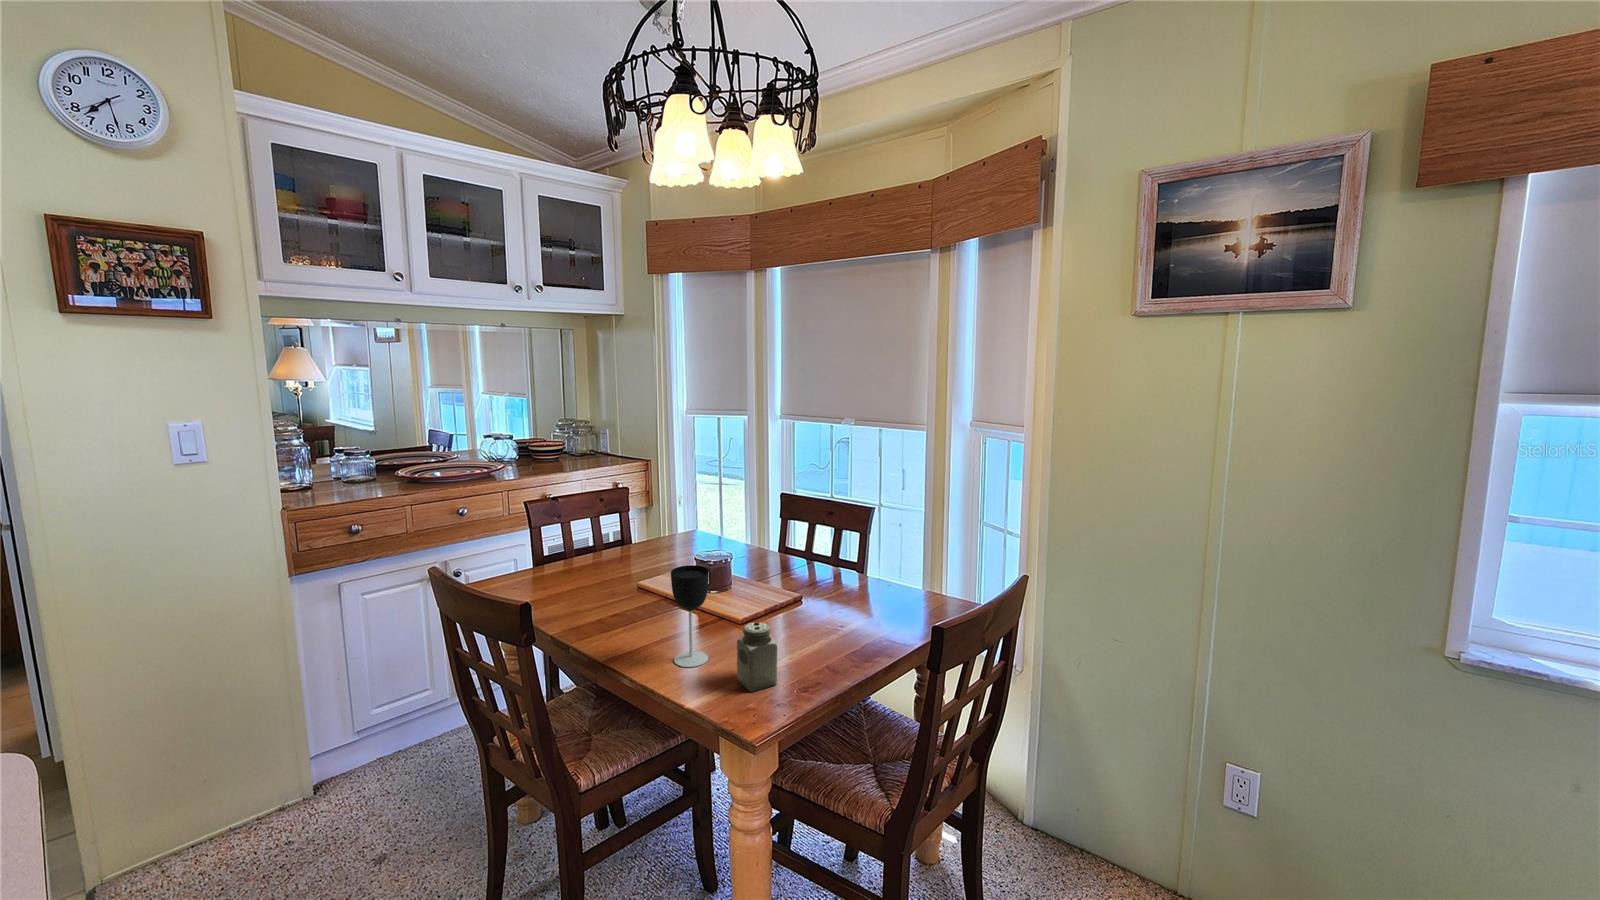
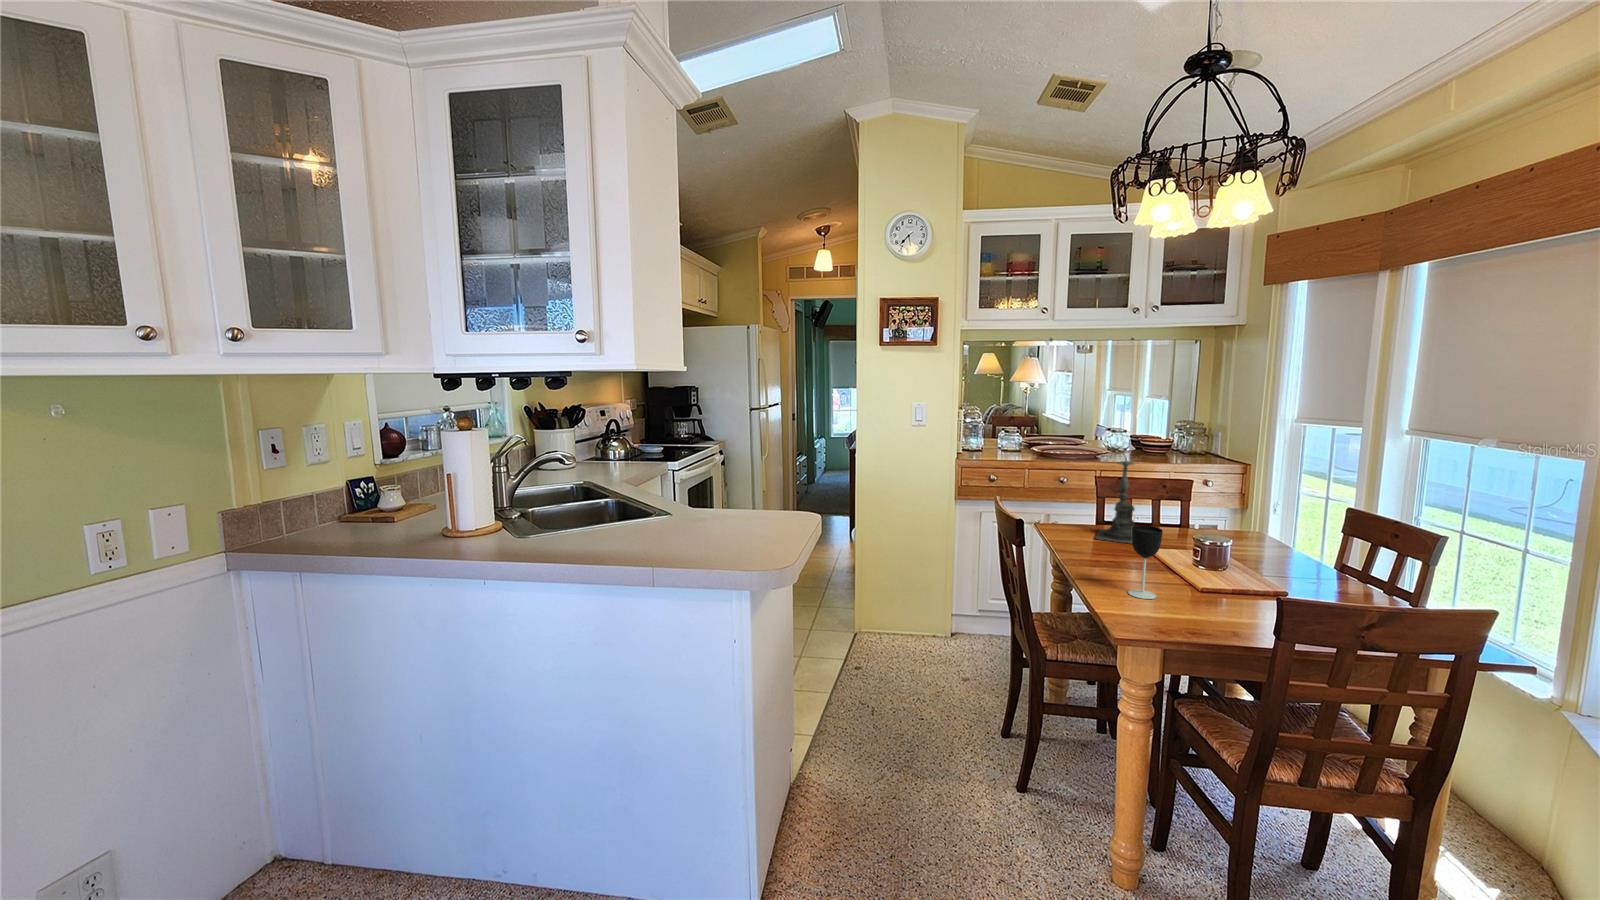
candle holder: none [553,463,618,589] -> present [1095,459,1134,543]
salt shaker: present [737,622,777,692] -> none [1162,573,1193,624]

